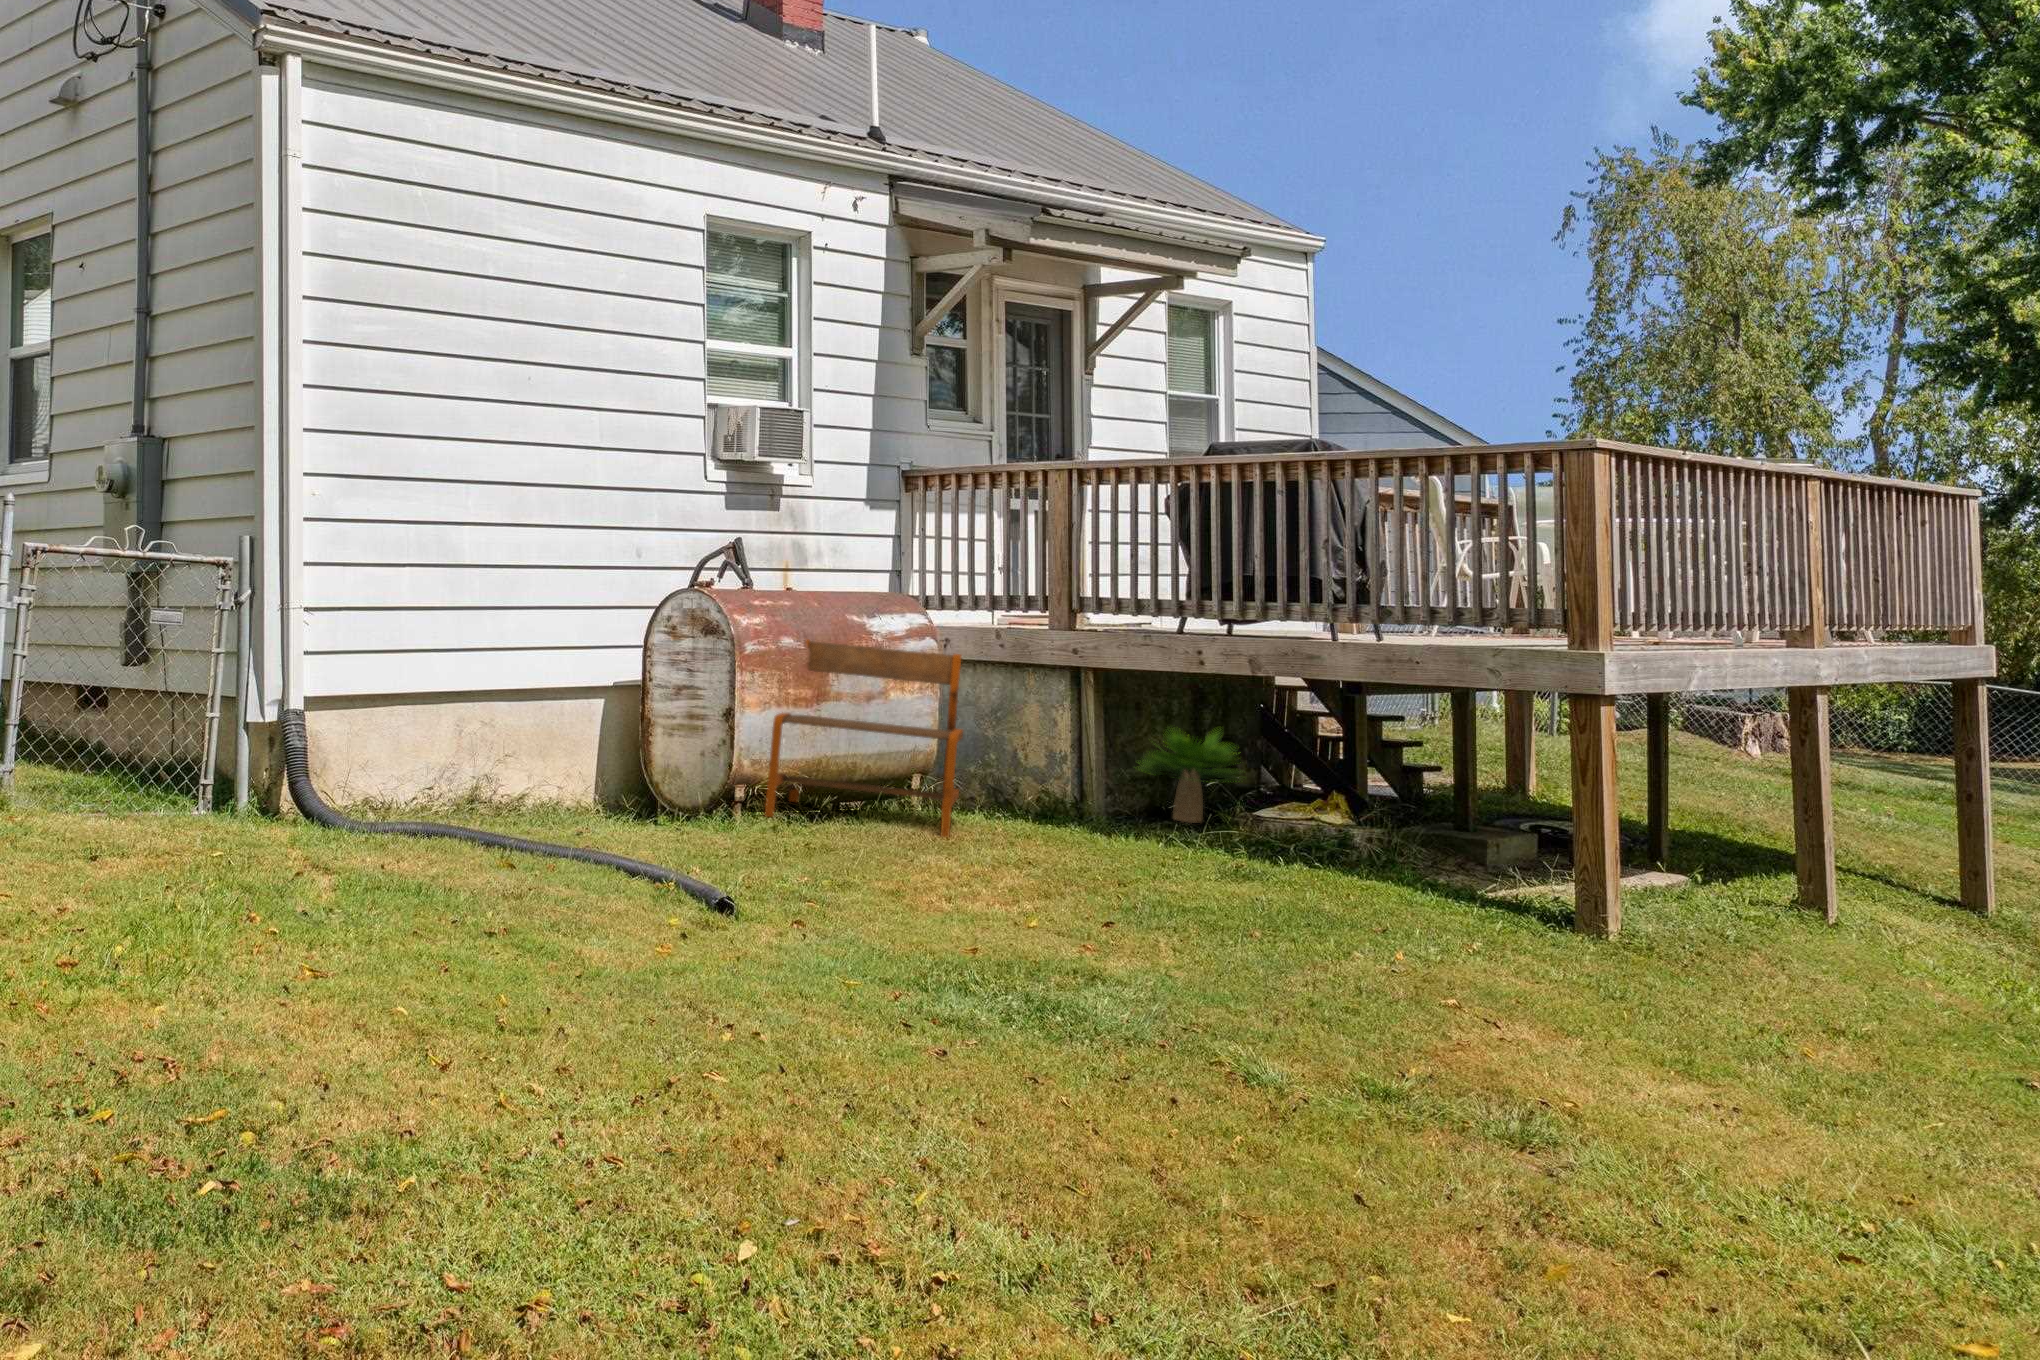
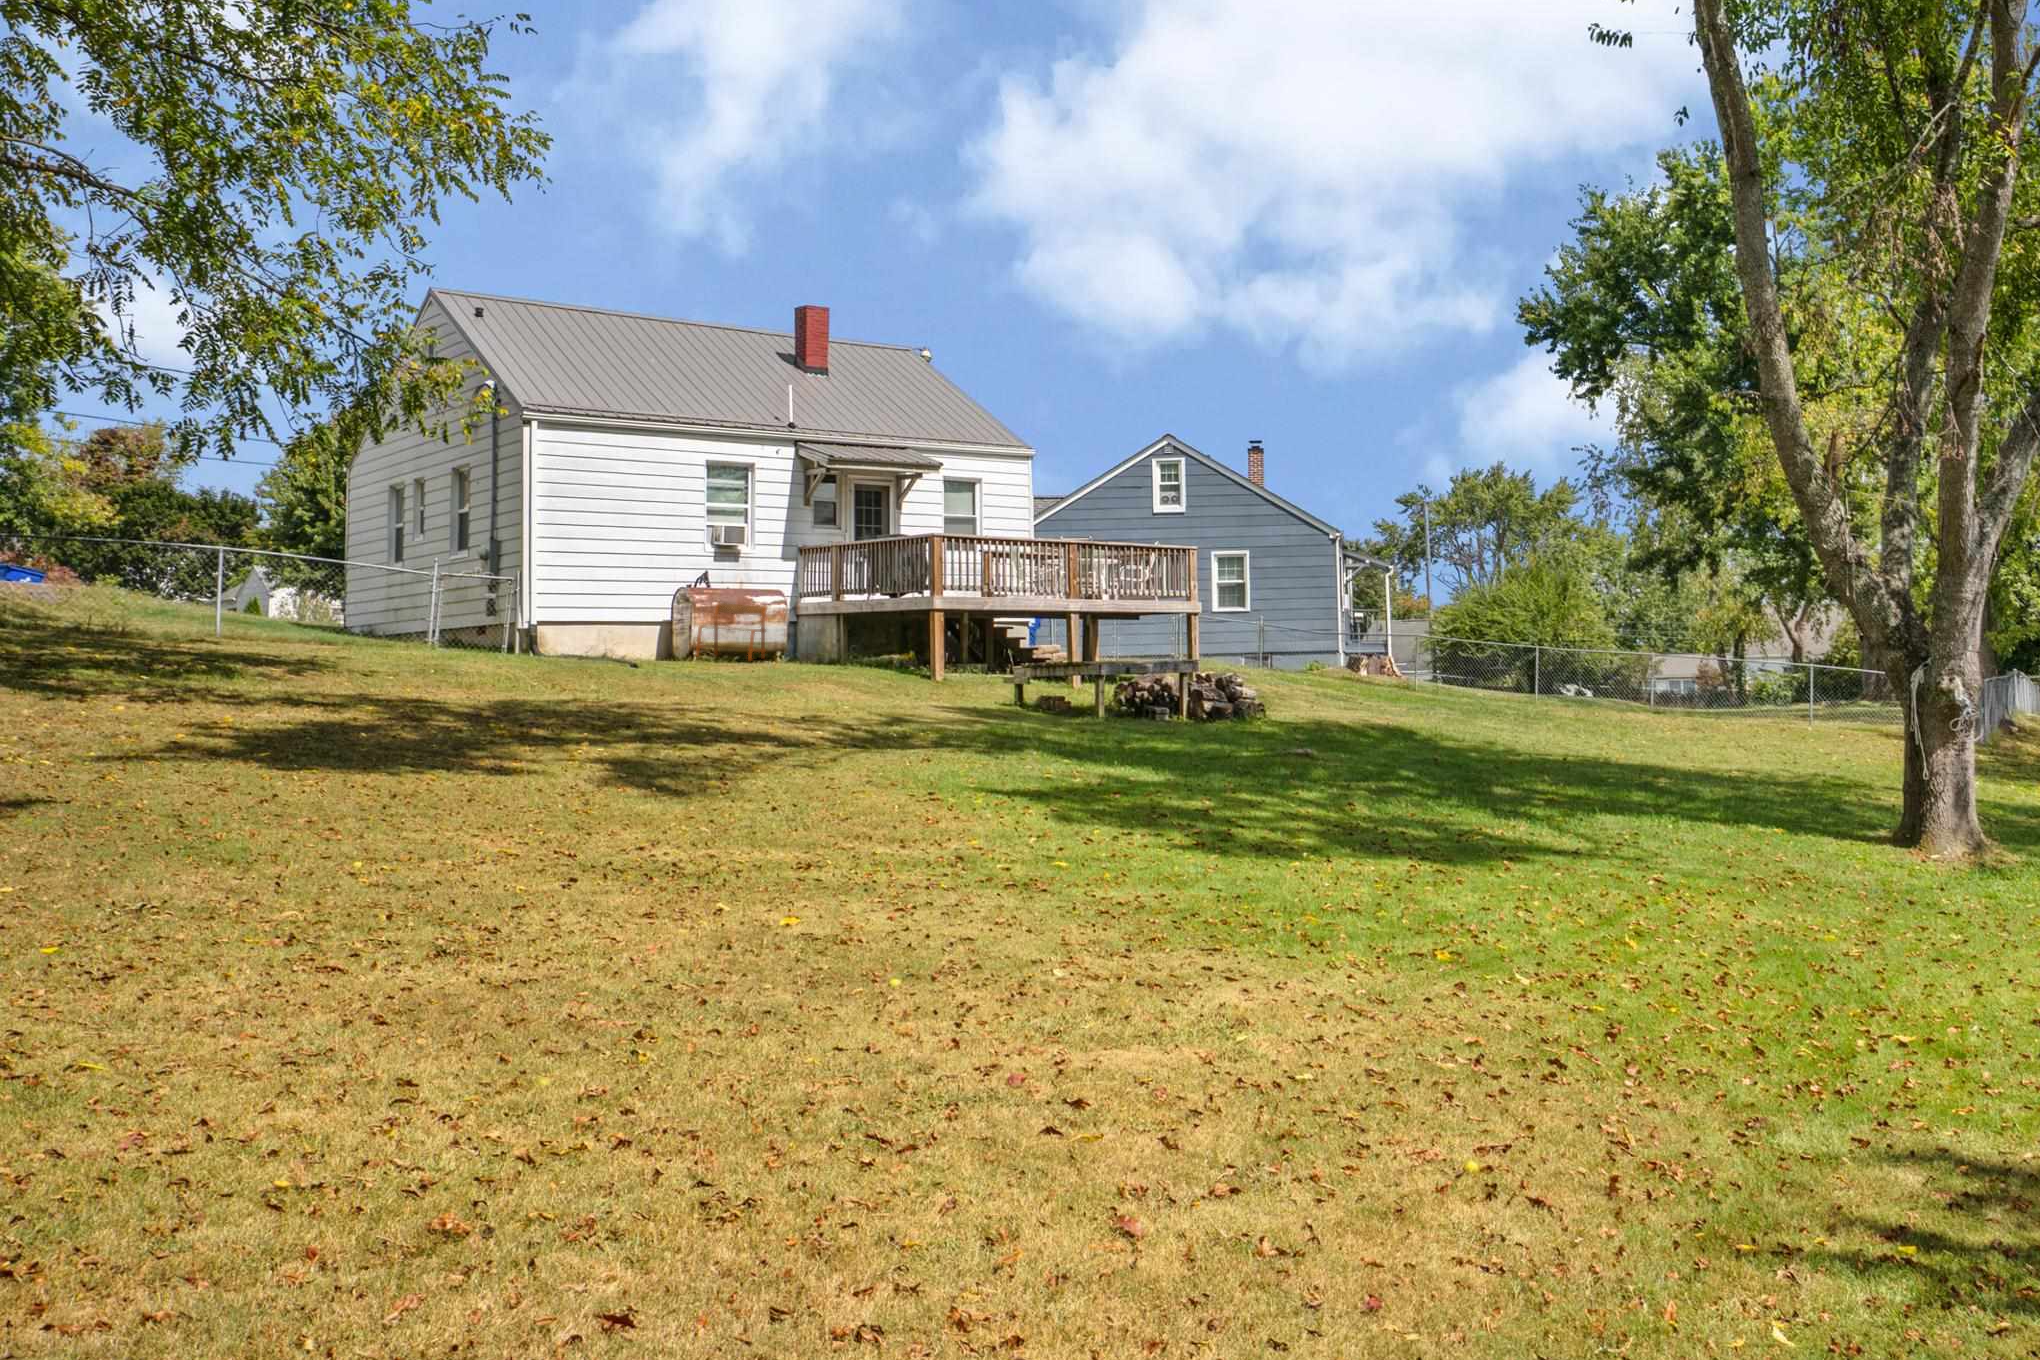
potted plant: present [1140,732,1241,823] -> none [843,630,884,662]

